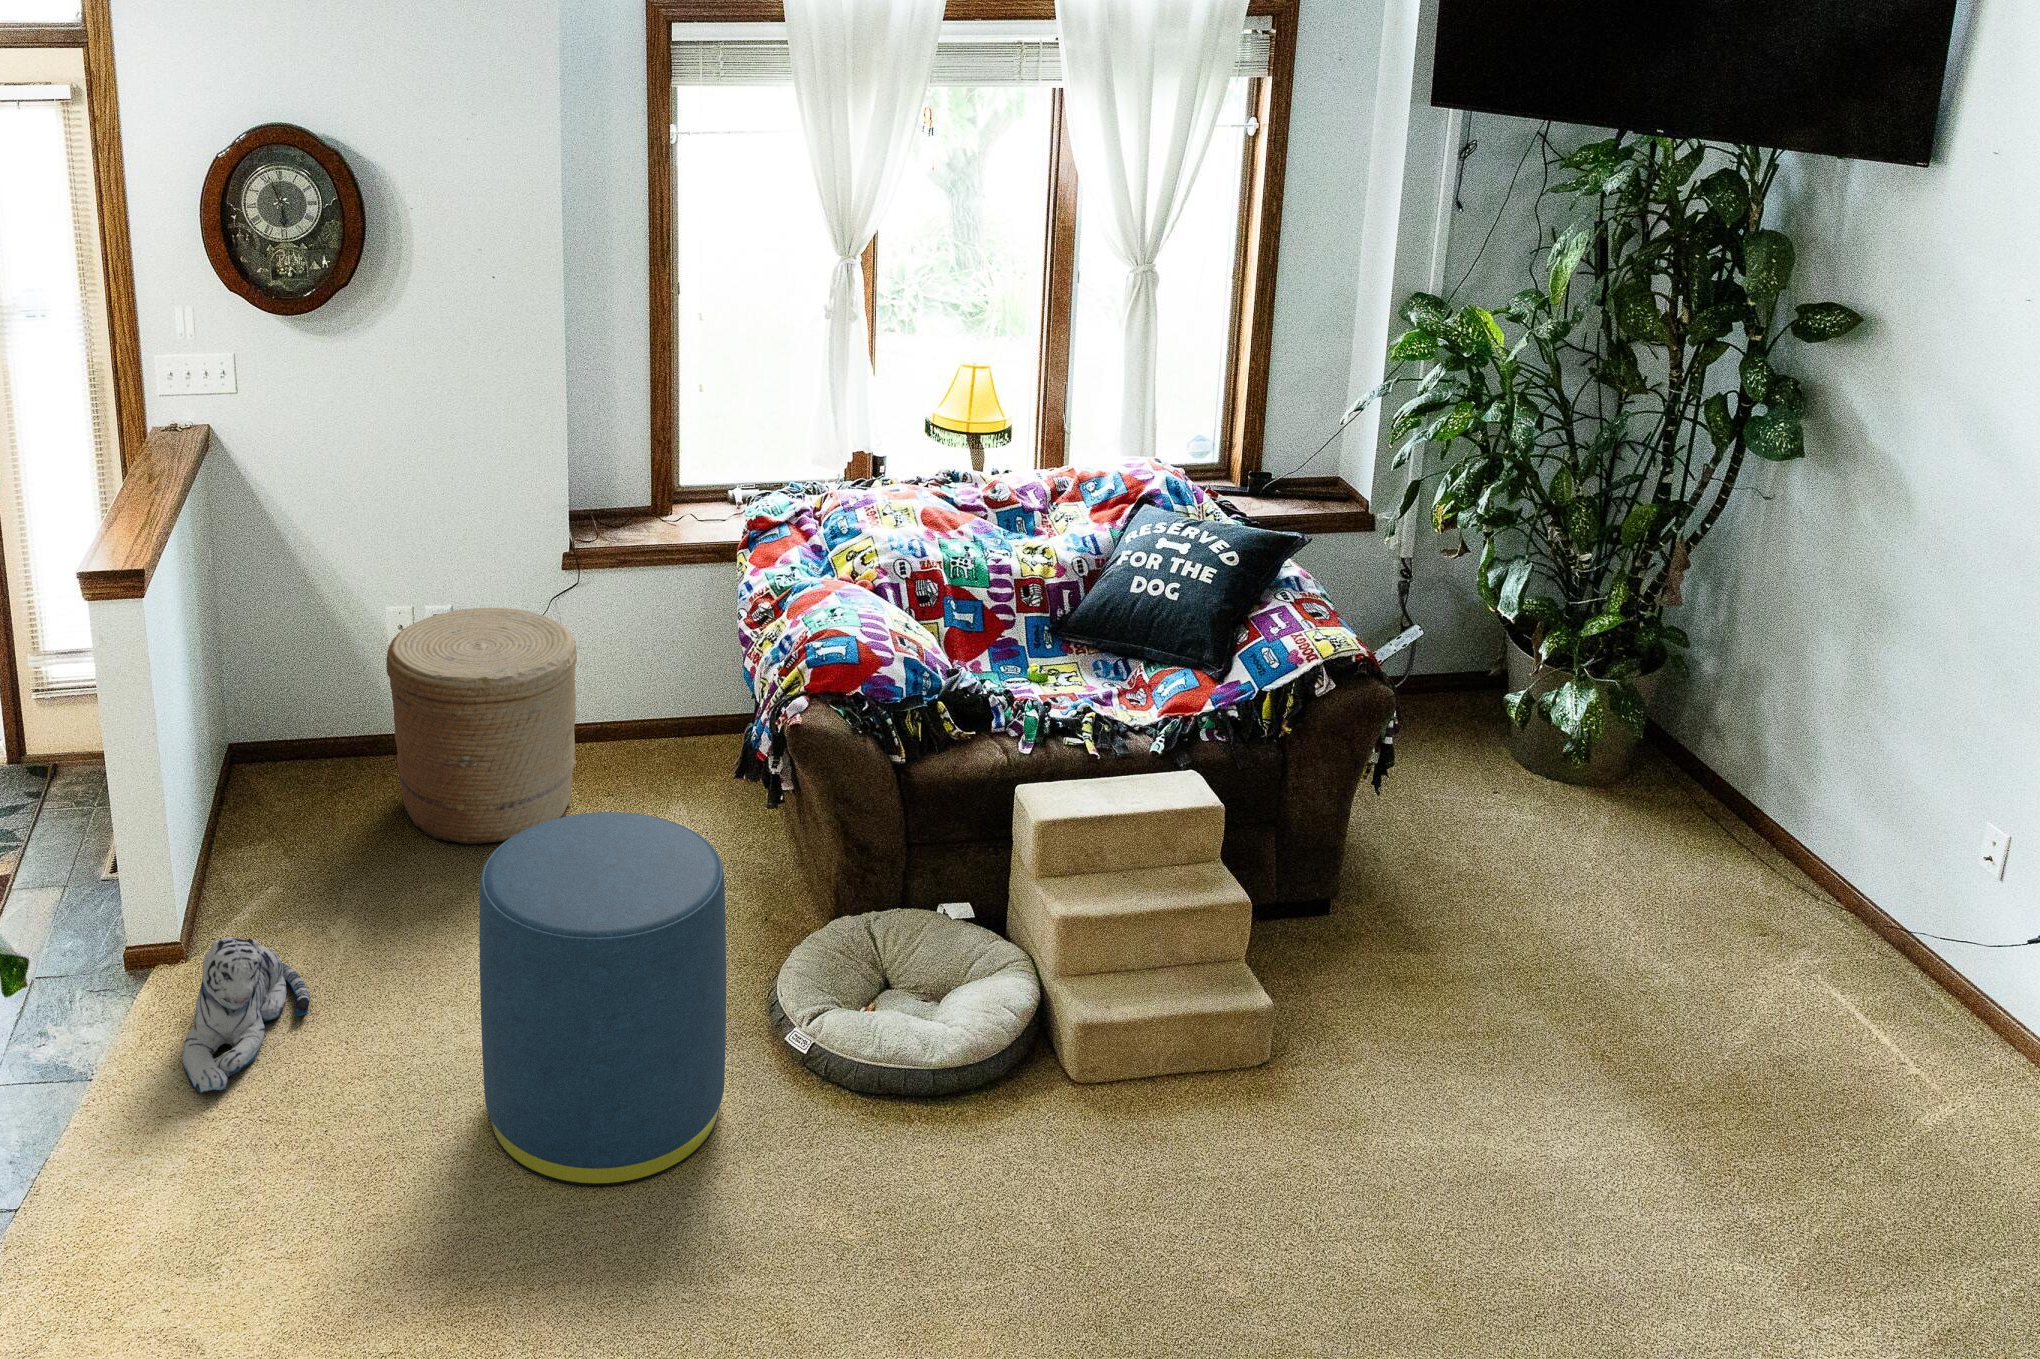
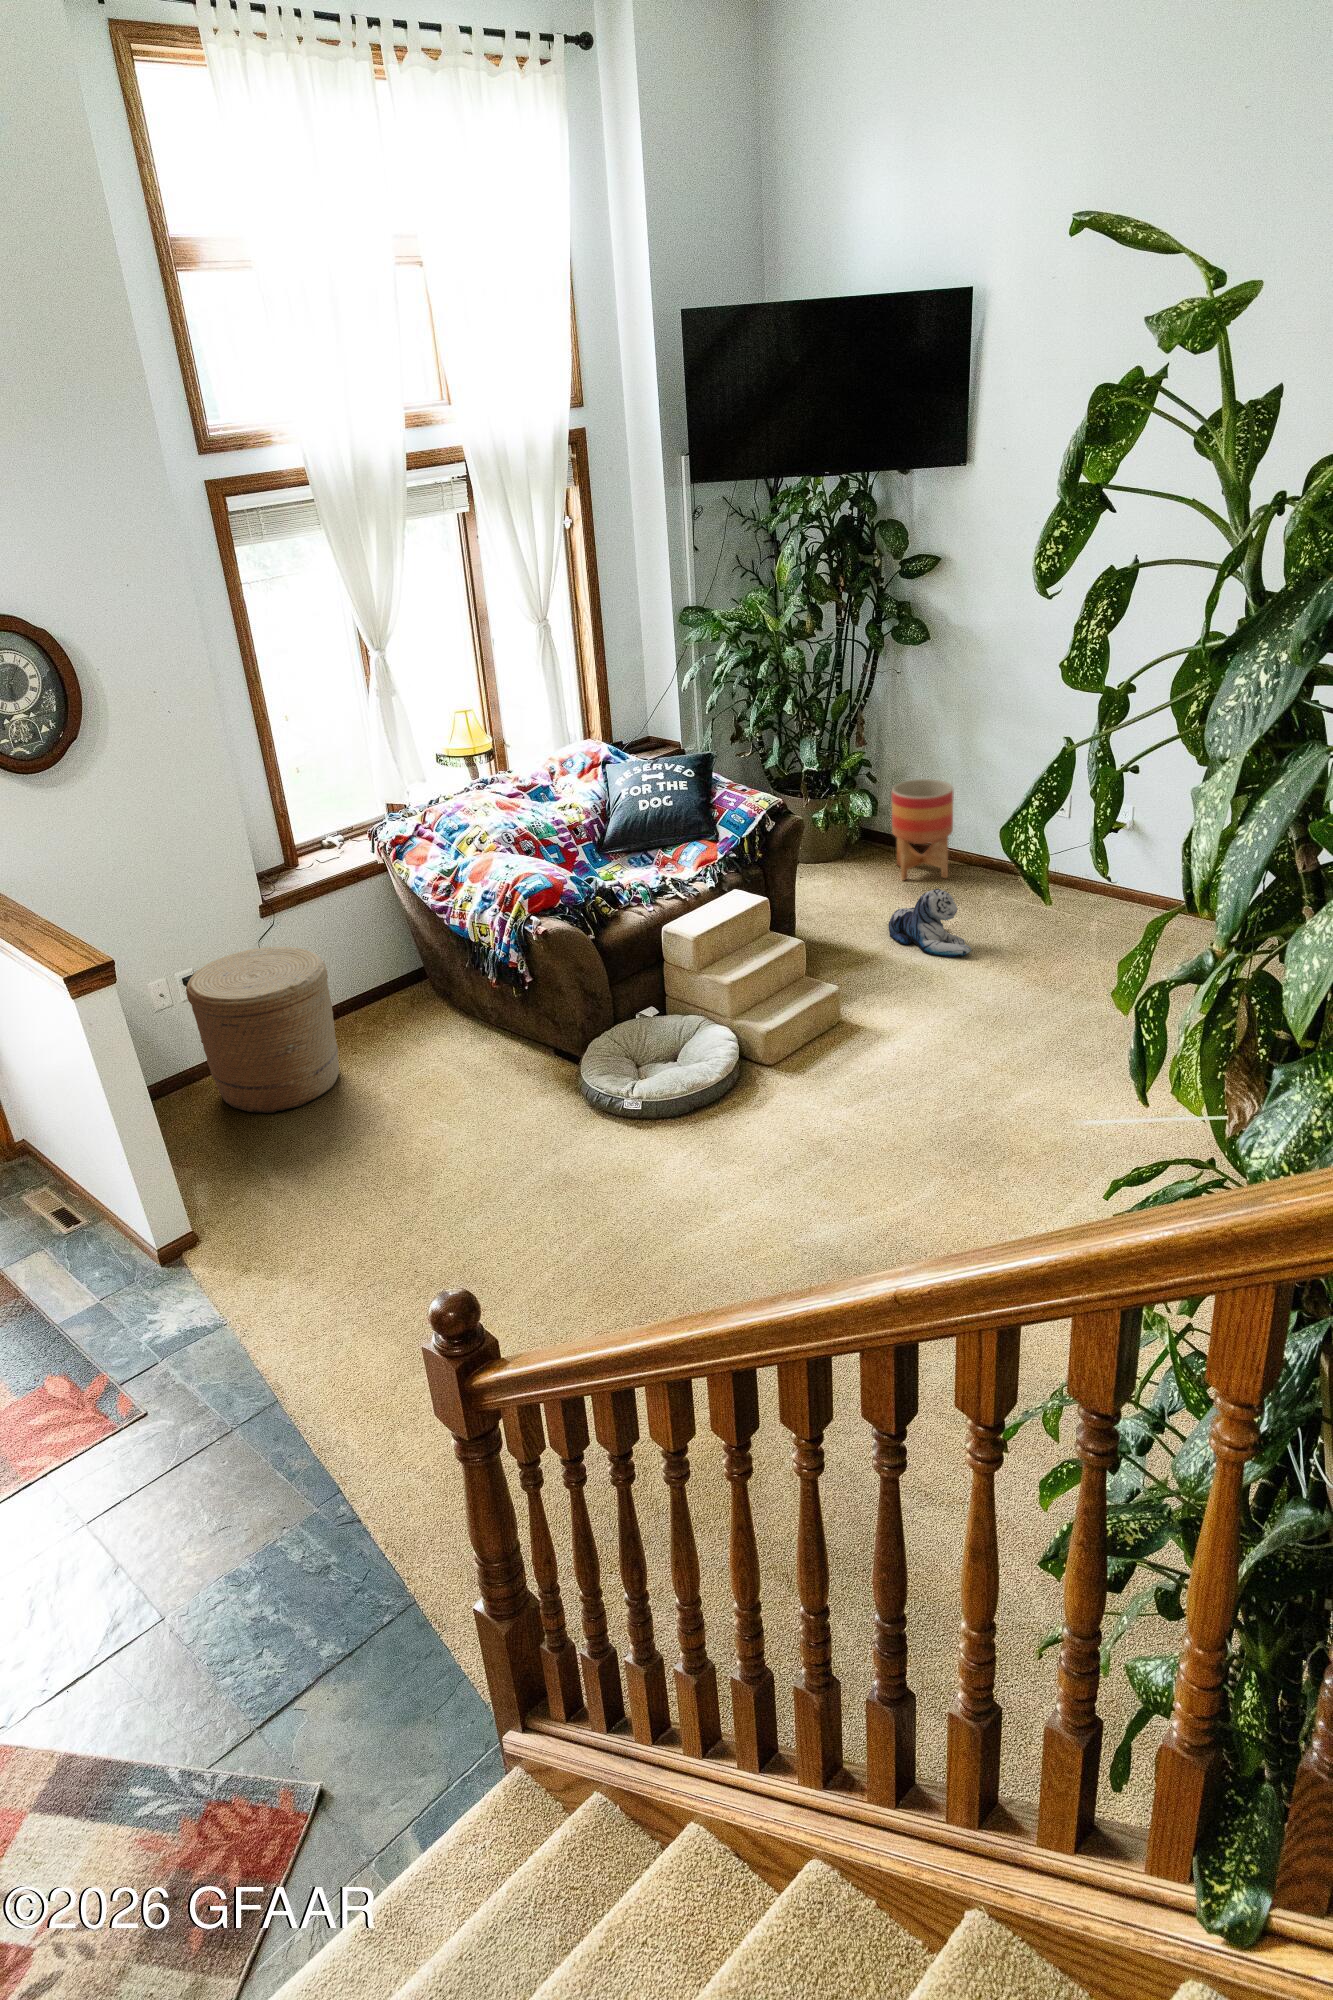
planter: none [1658,689,1804,893] -> present [892,779,954,880]
ottoman: present [479,812,726,1186] -> none [455,996,622,1214]
plush toy: present [182,937,310,1093] -> present [888,889,972,957]

